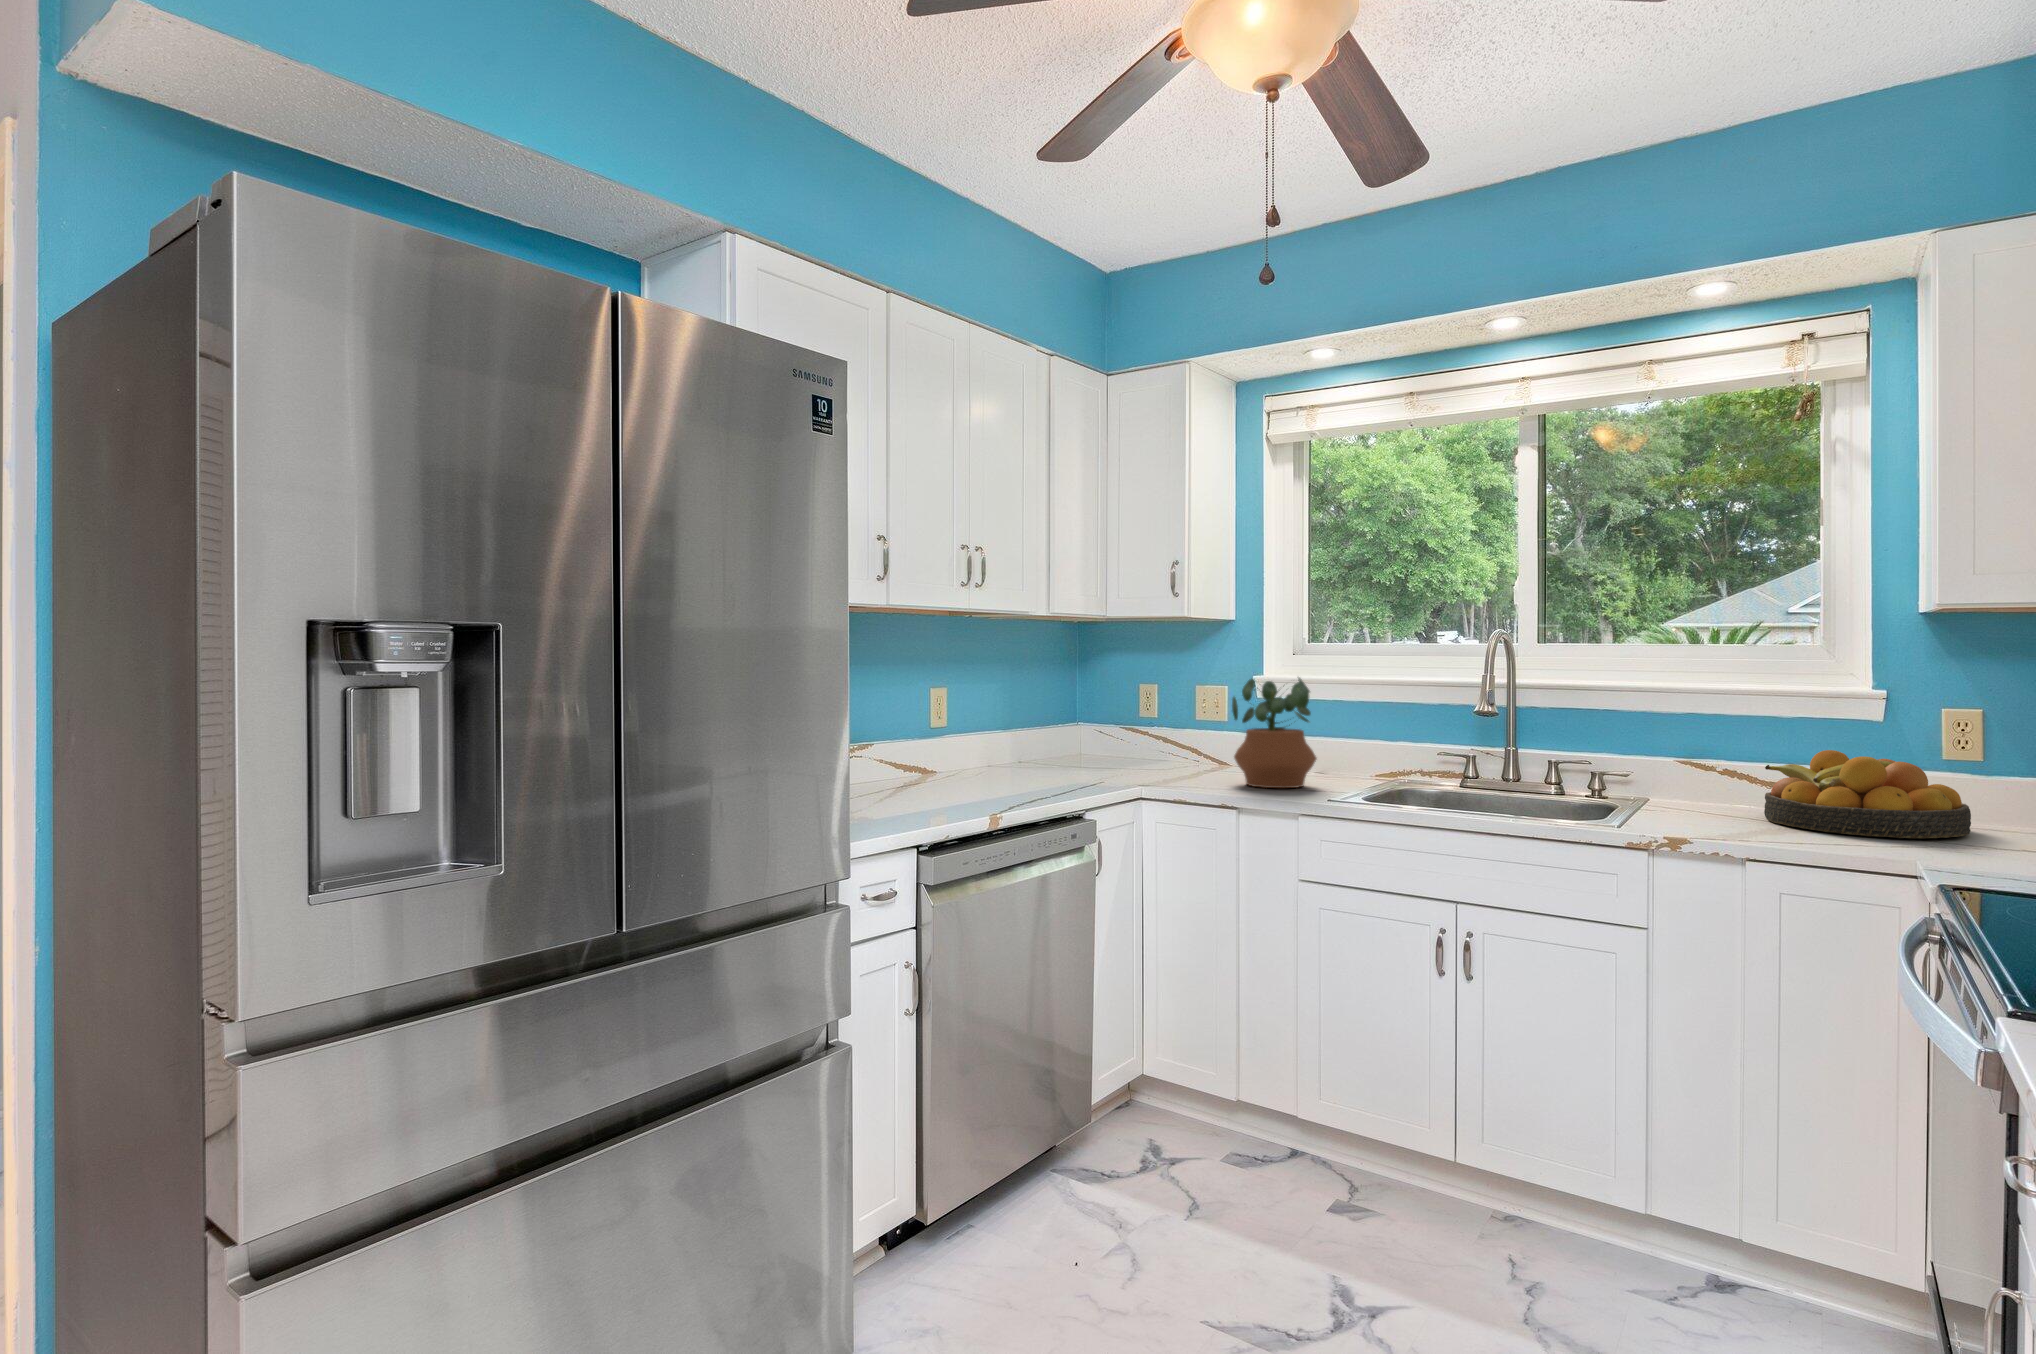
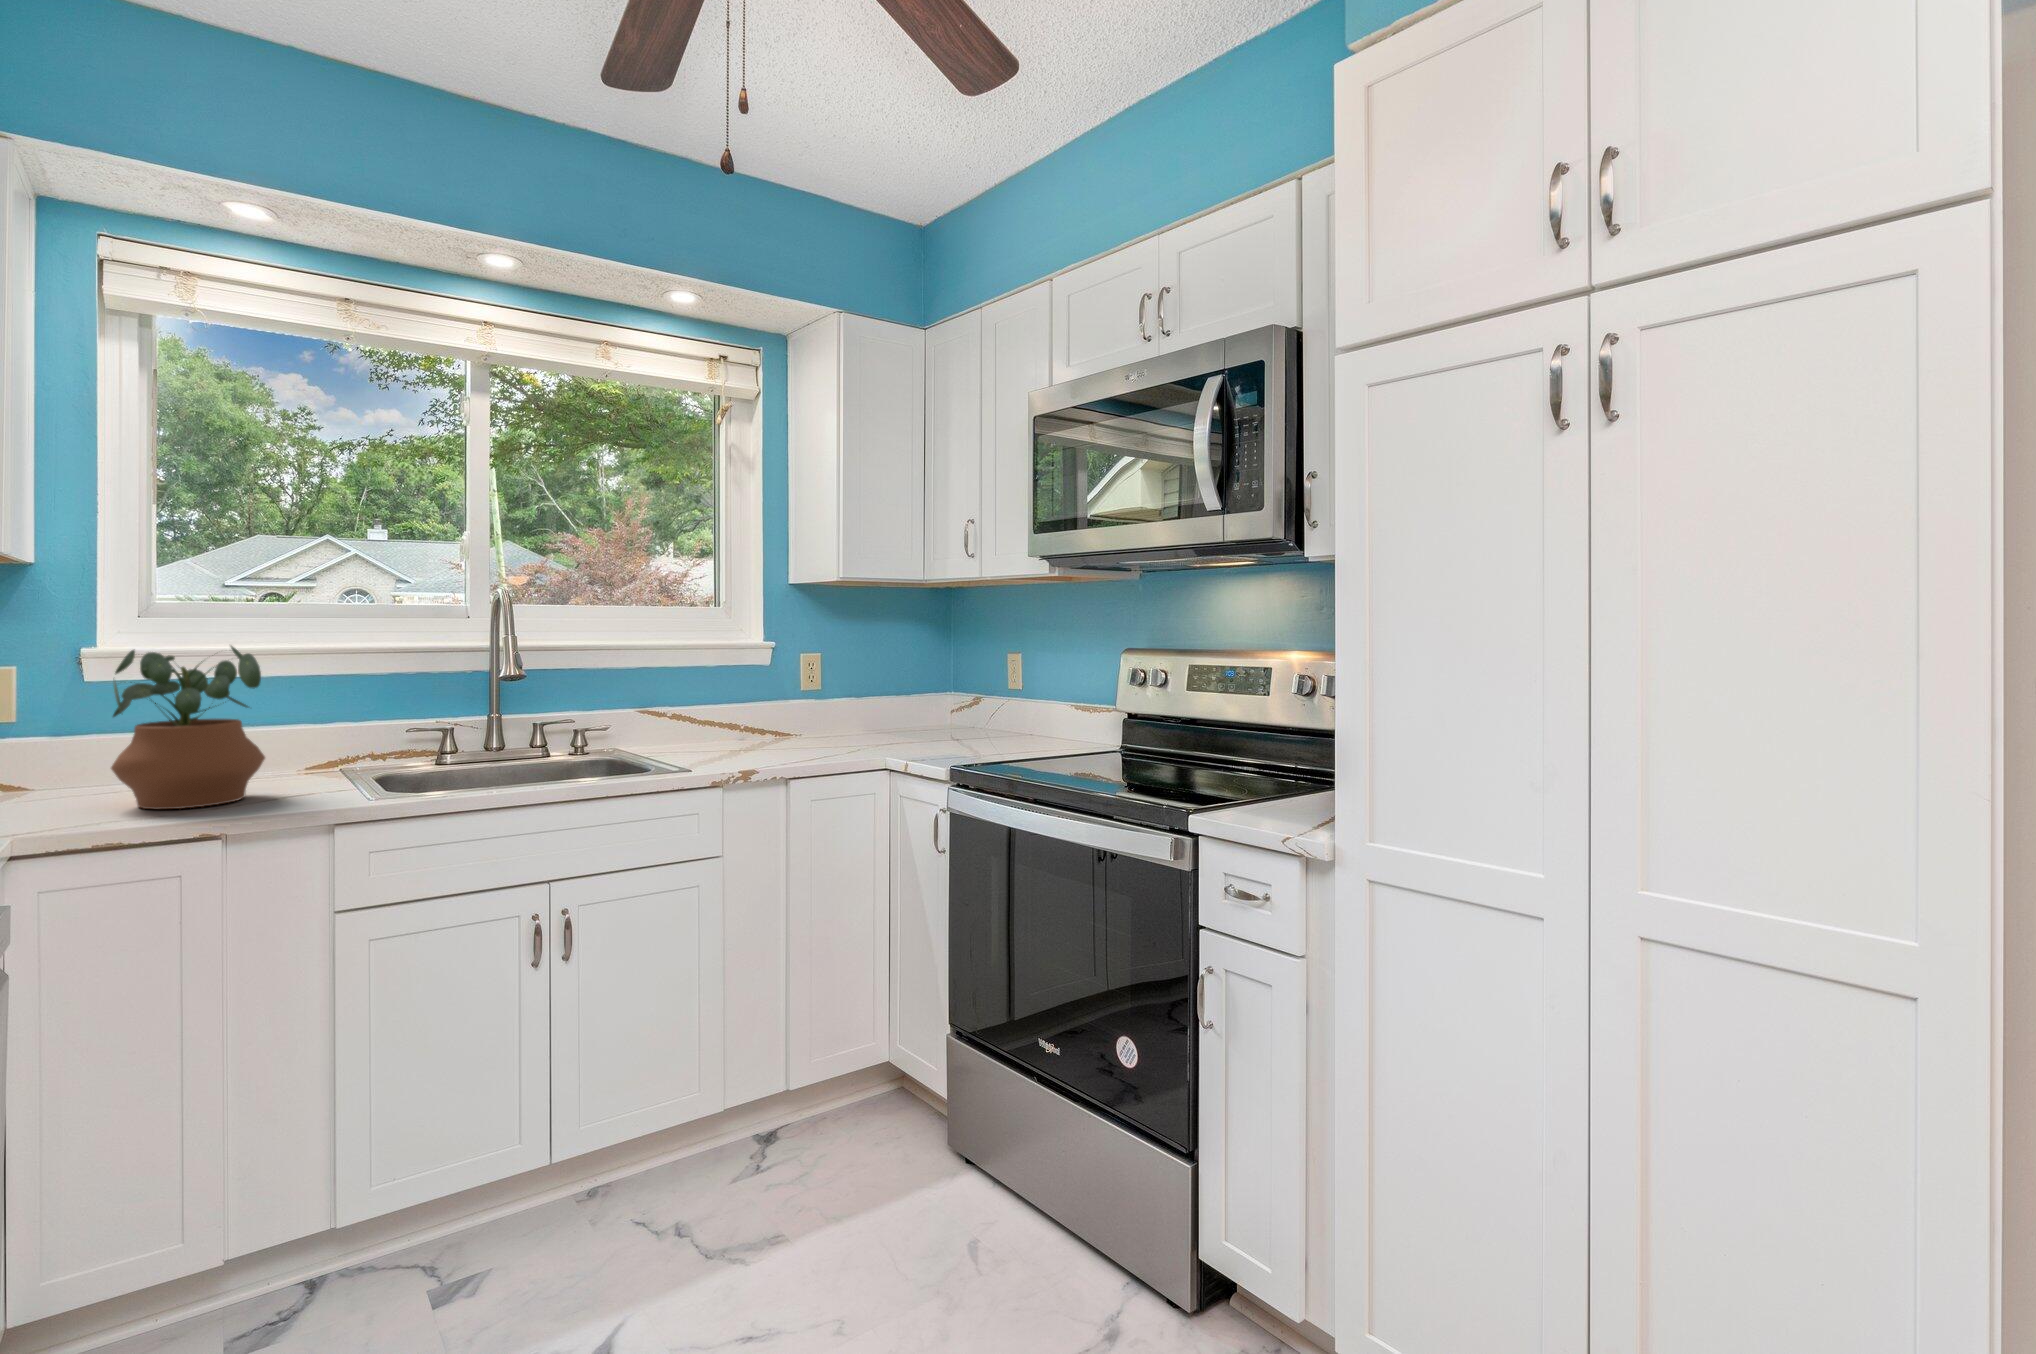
fruit bowl: present [1764,750,1971,839] -> none [721,694,851,757]

